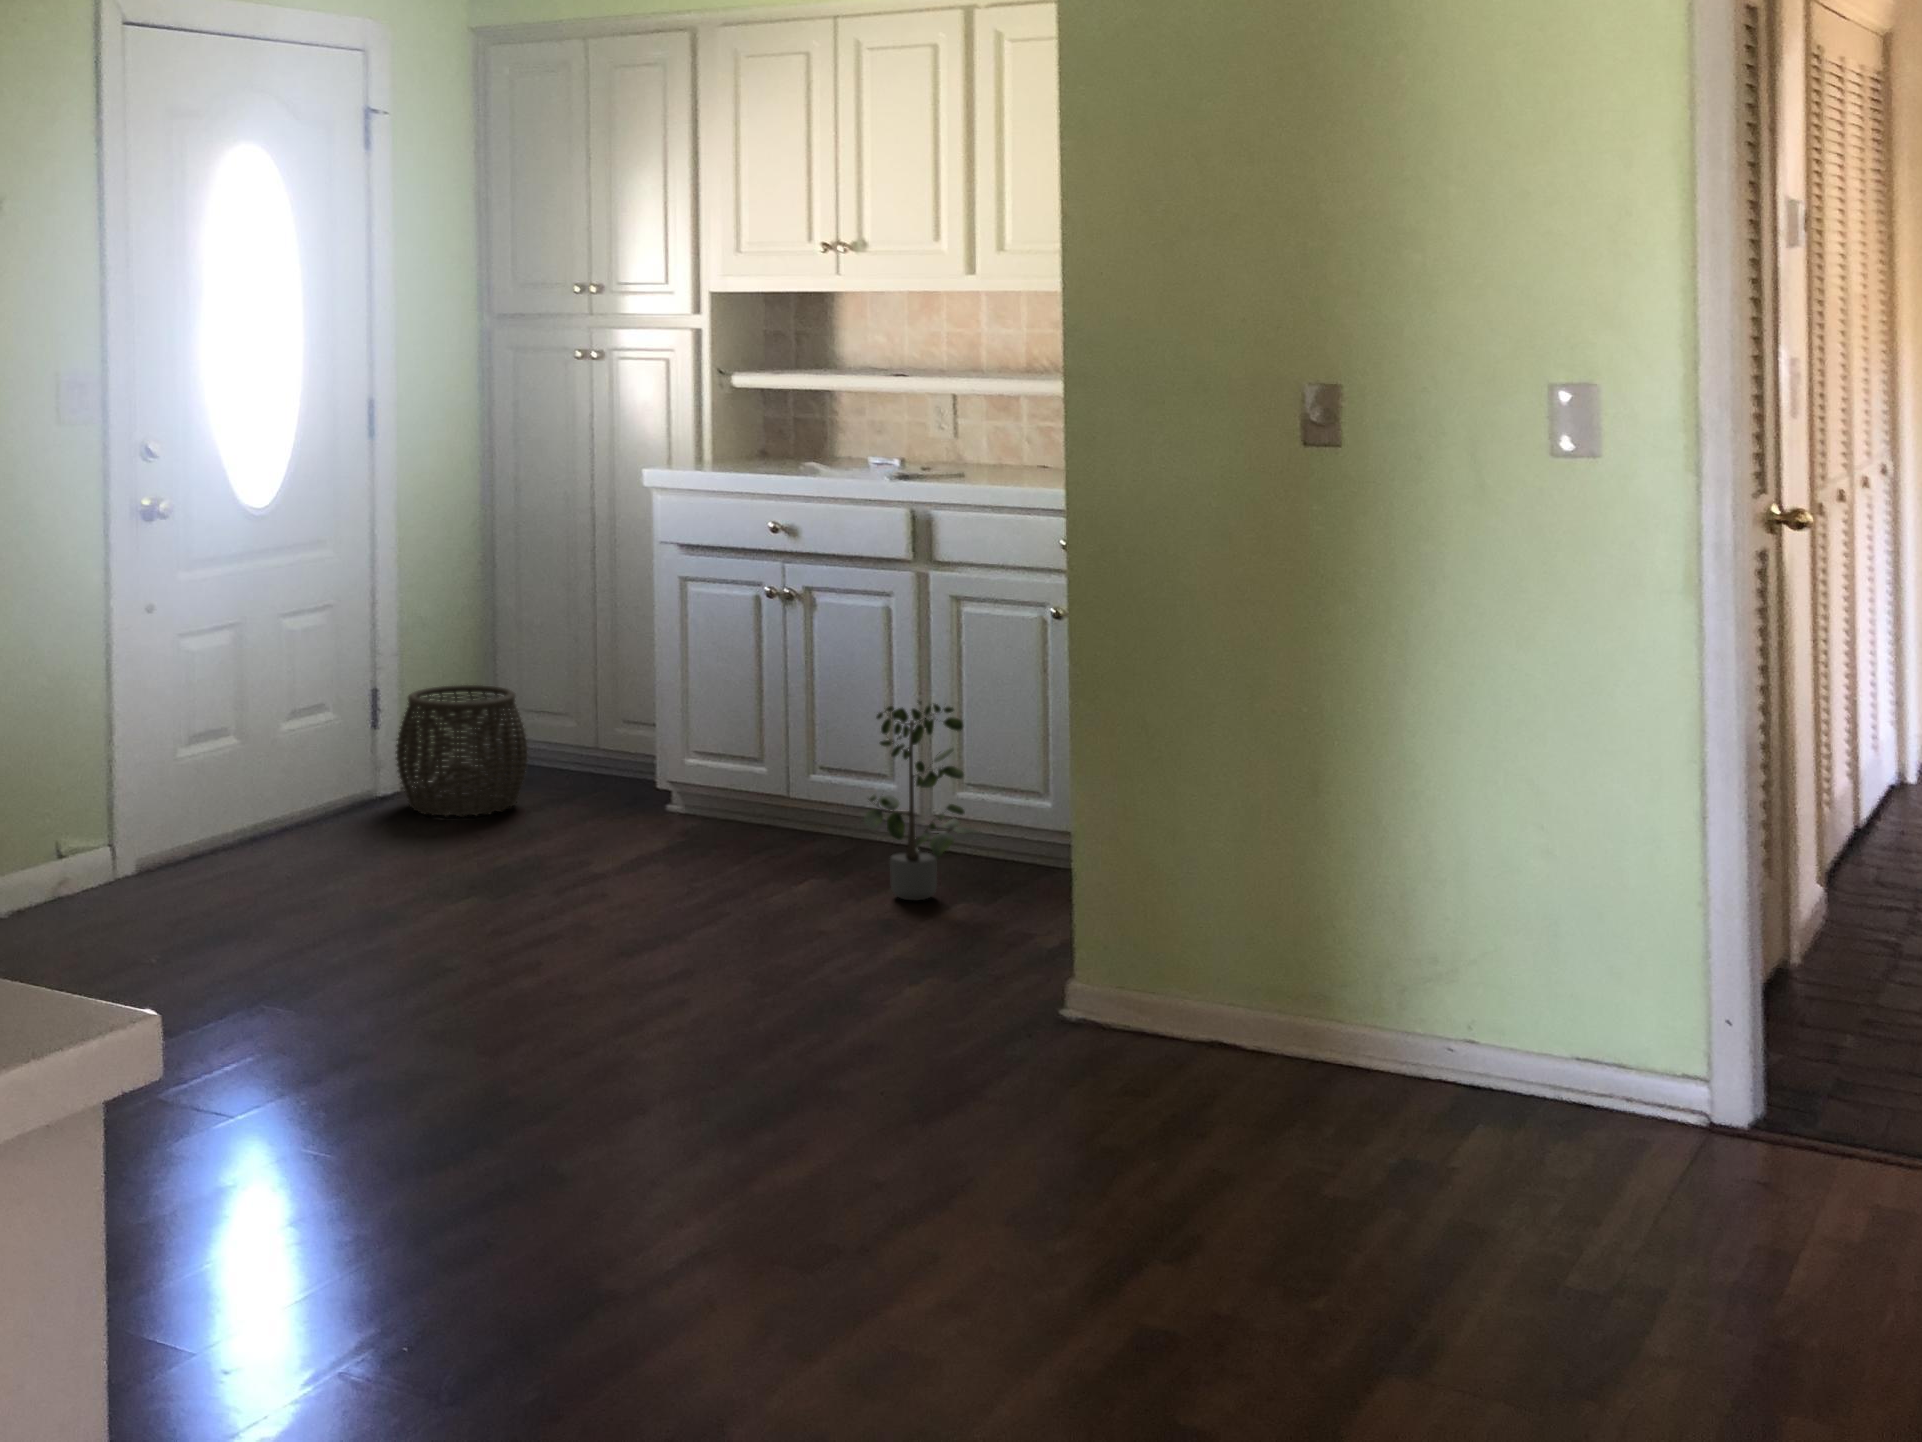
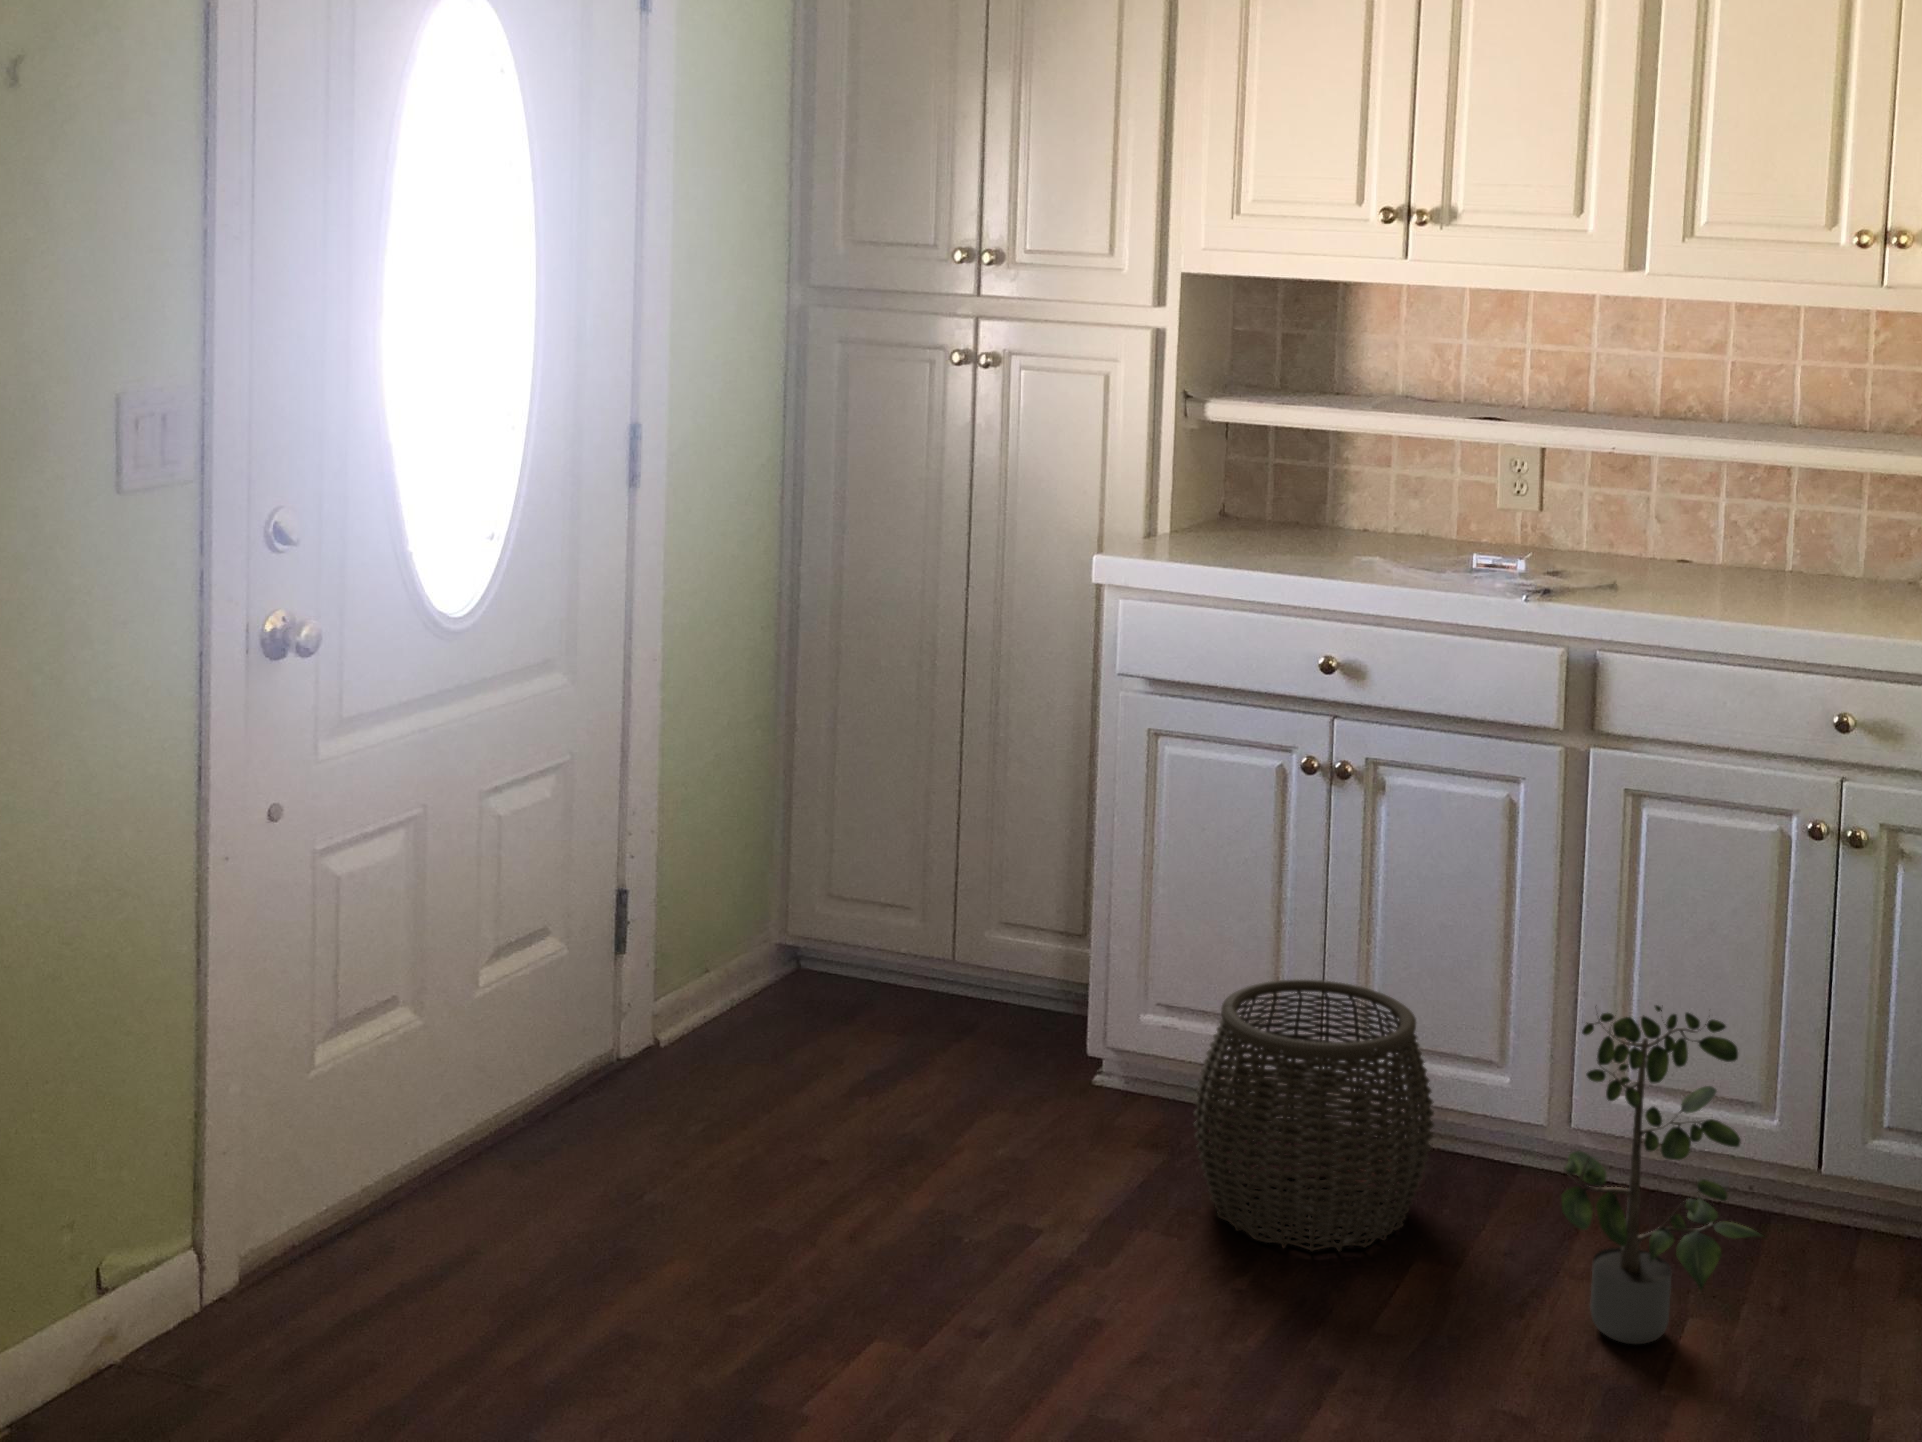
woven basket: present [396,685,528,816] -> present [1193,980,1434,1251]

